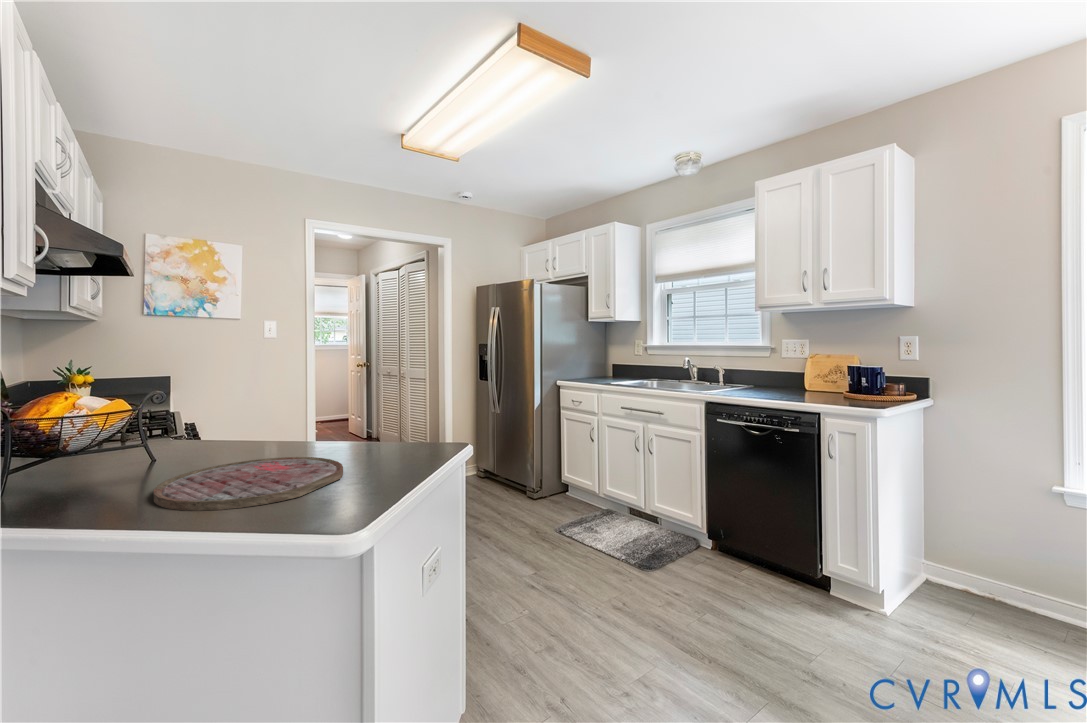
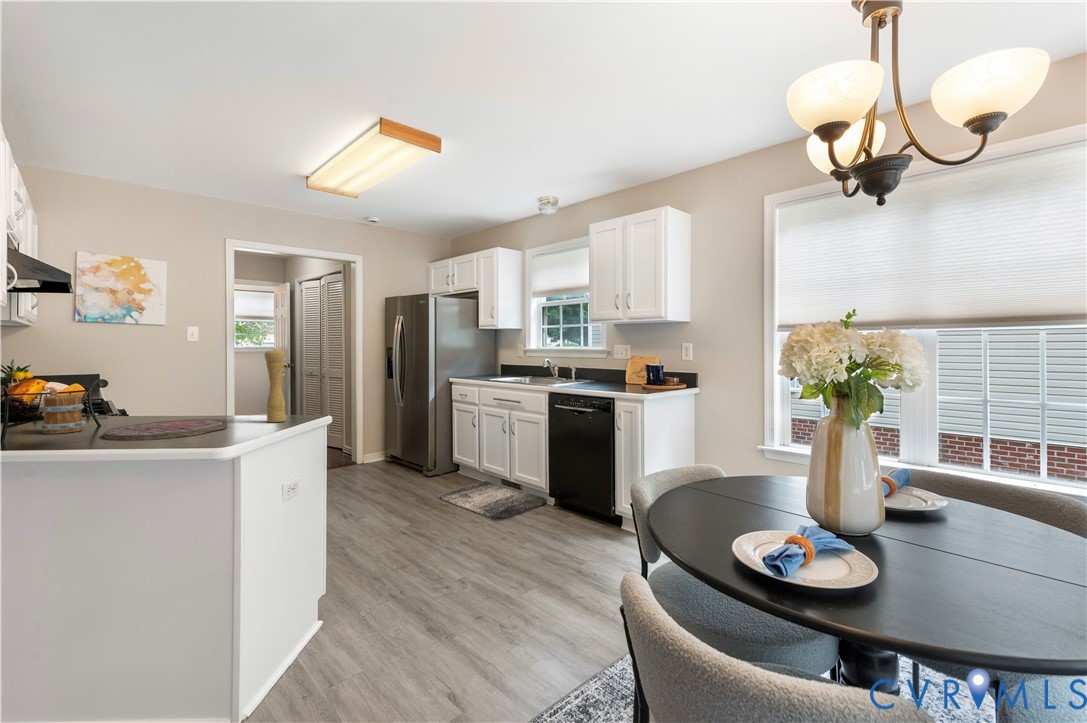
pepper mill: none [394,346,424,462] -> present [265,349,286,422]
mug: none [62,411,131,487] -> present [41,389,85,434]

